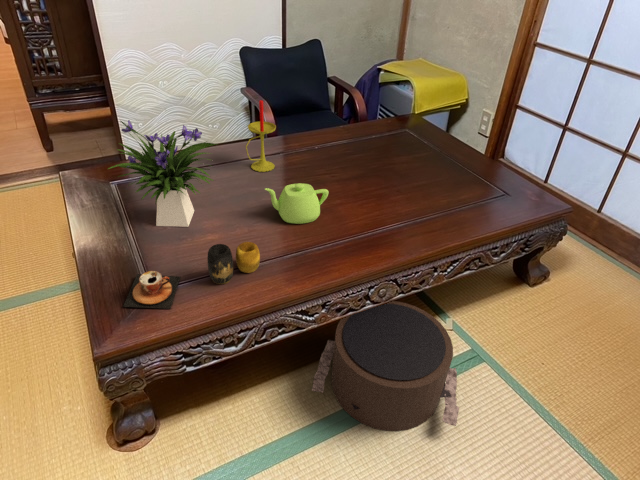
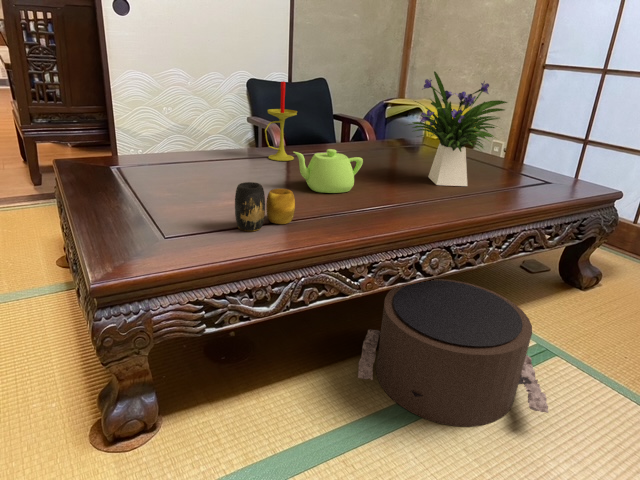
flower arrangement: present [108,120,217,227] -> present [408,71,507,186]
teacup: present [124,271,181,309] -> none [130,207,201,248]

